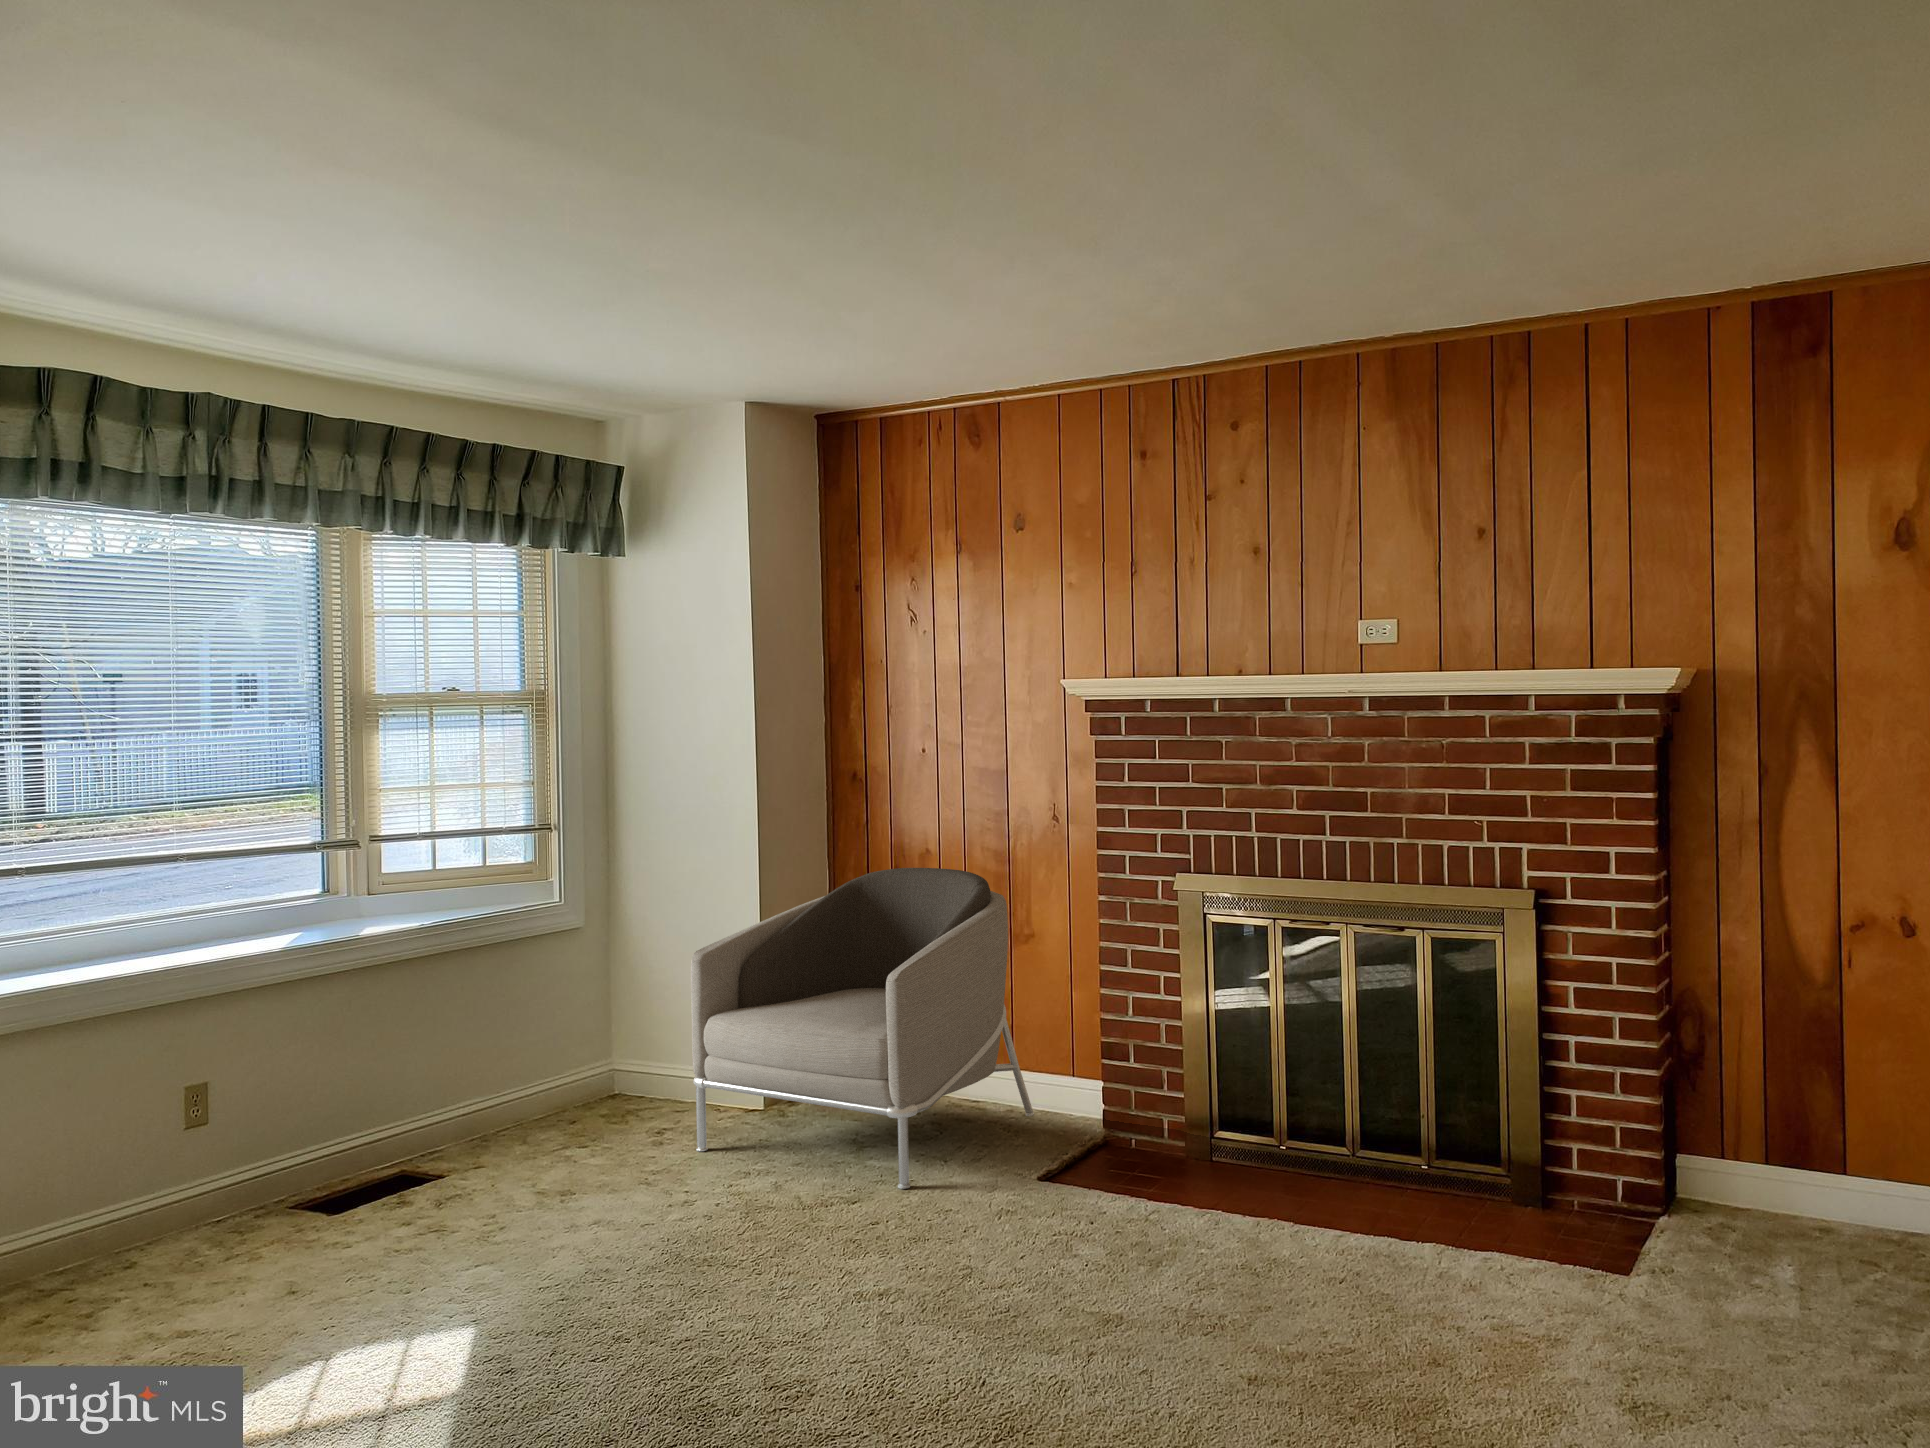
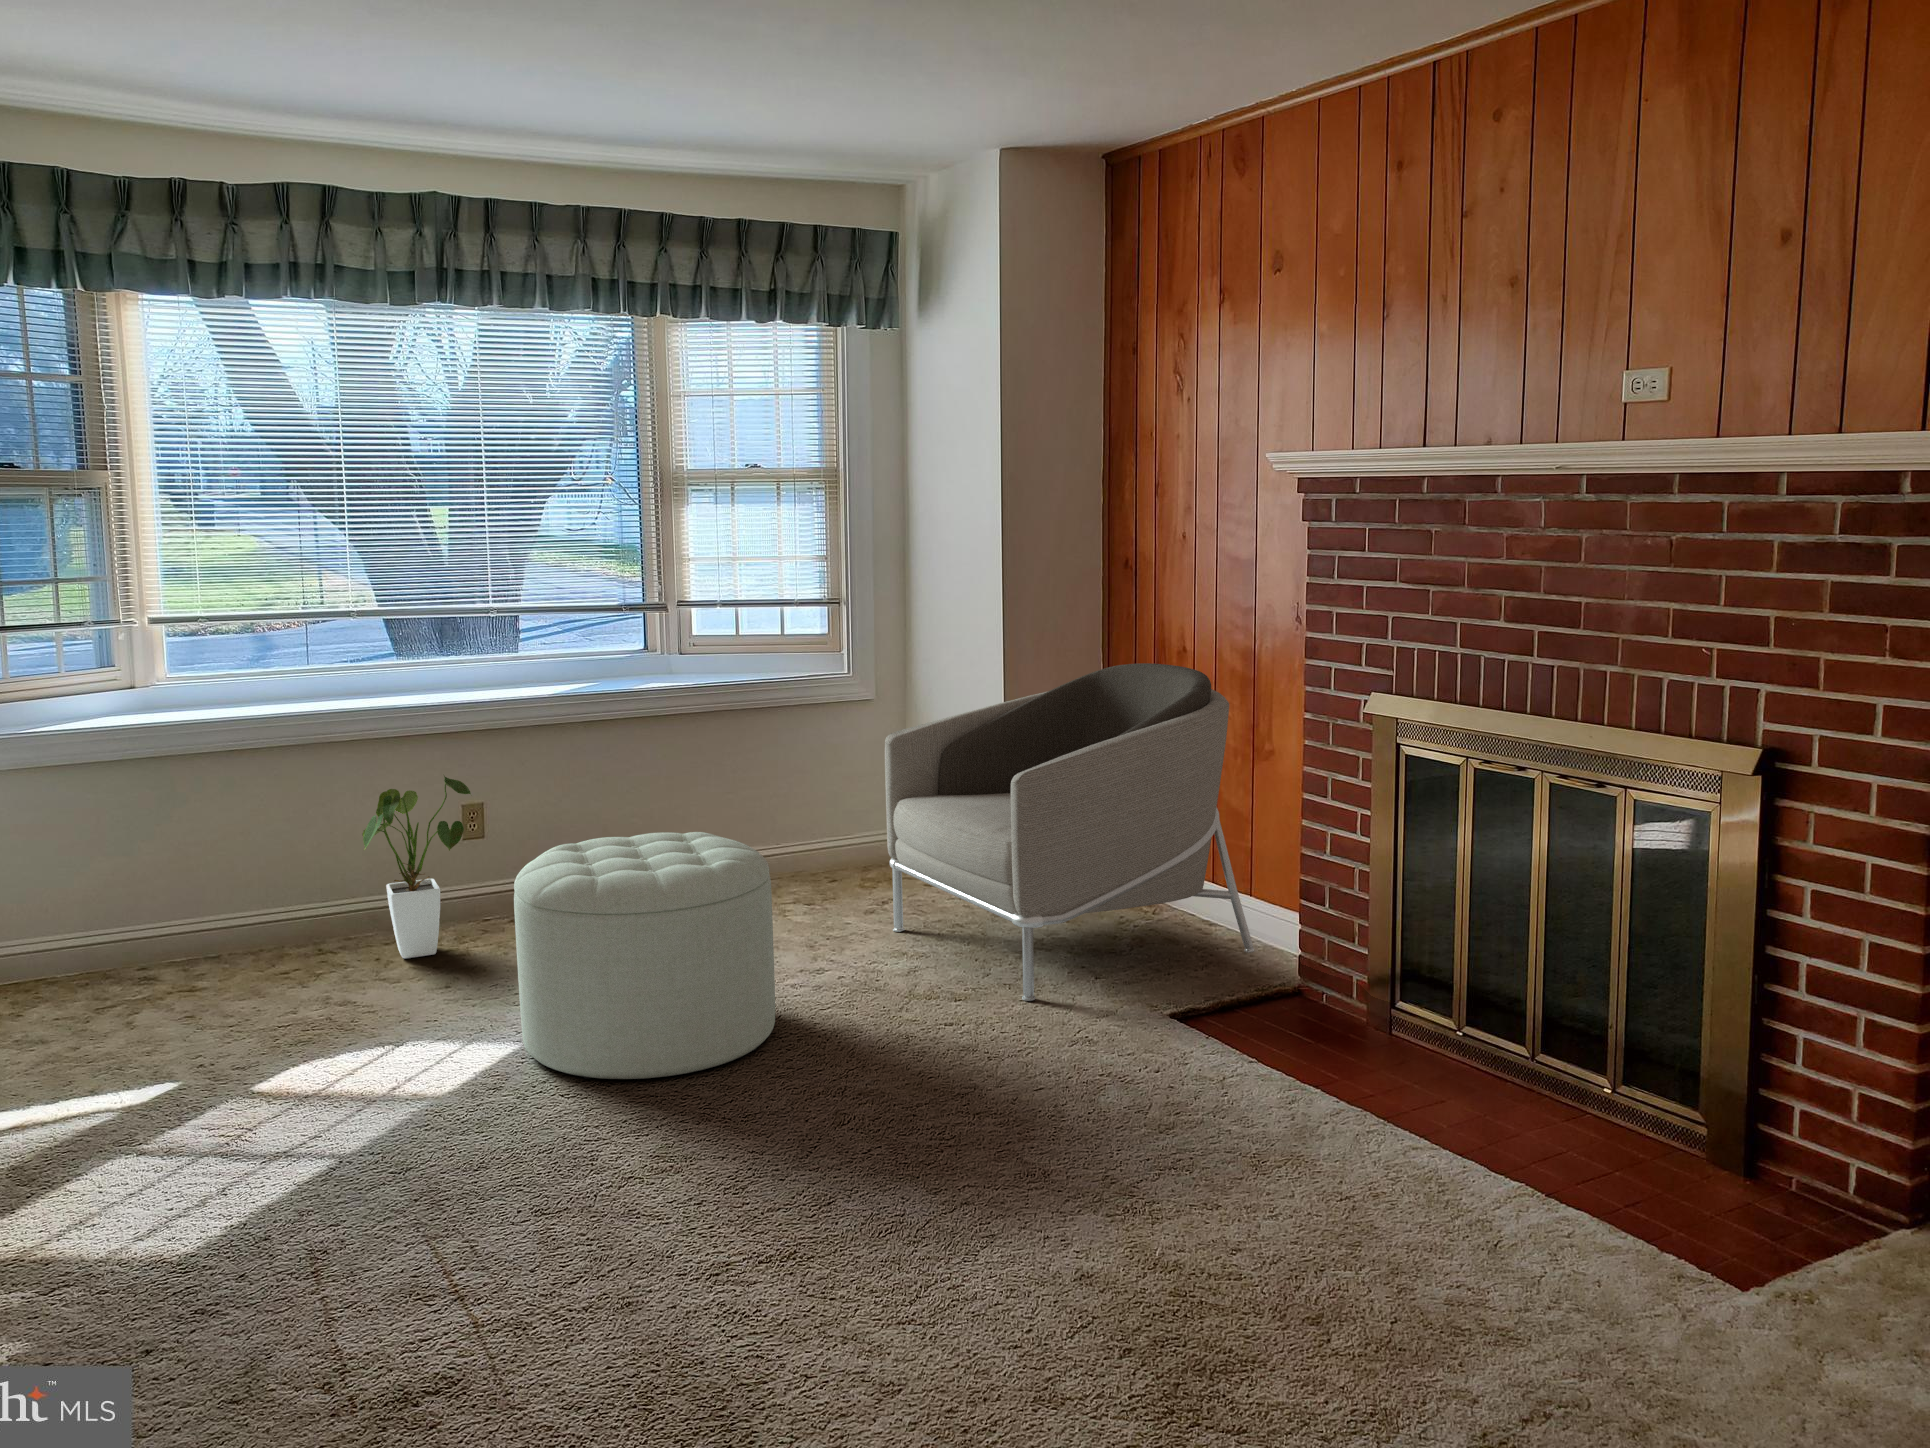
house plant: none [82,1048,249,1279] -> present [362,776,471,958]
ottoman: none [438,1067,719,1350] -> present [514,832,775,1079]

